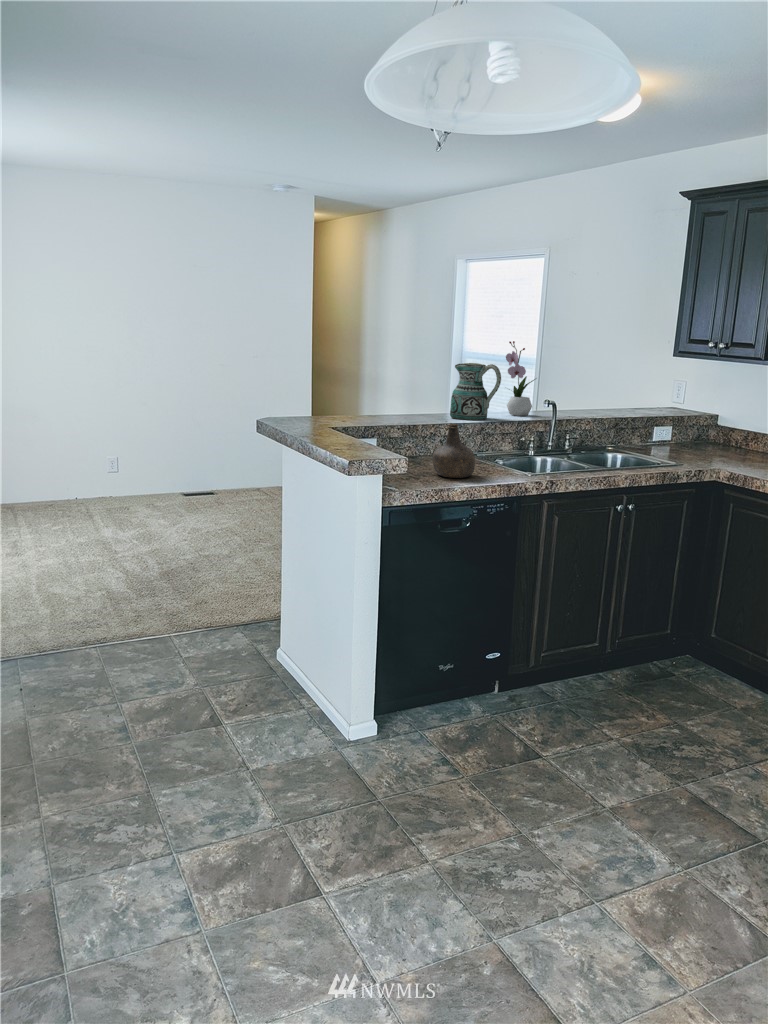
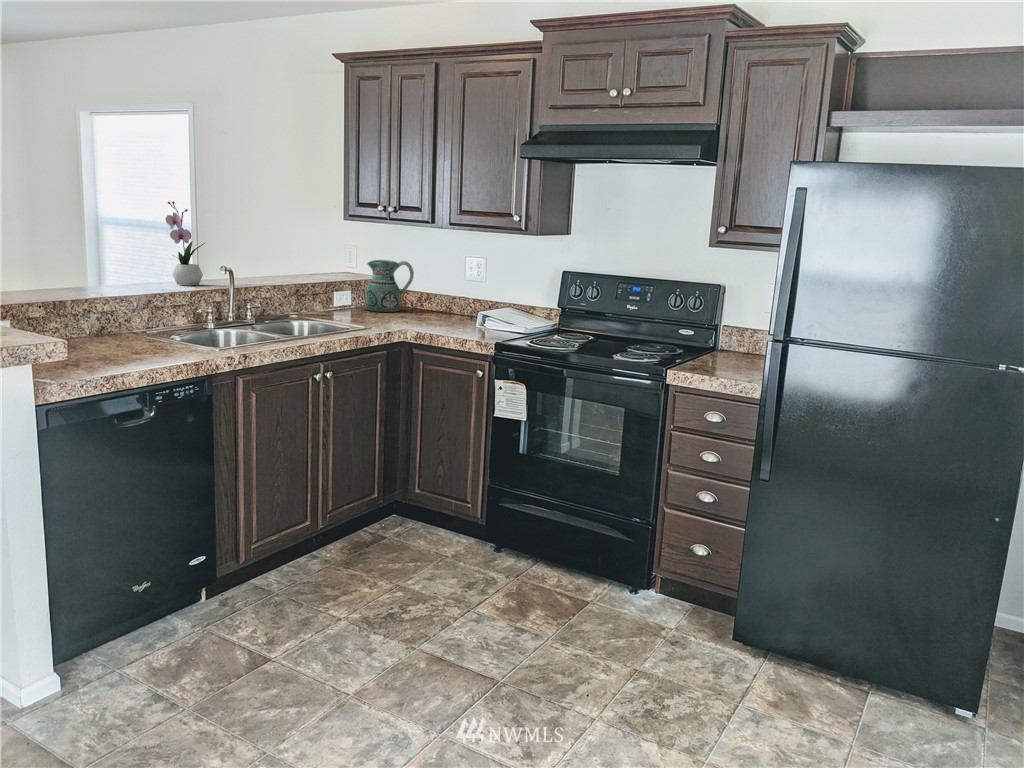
ceramic pitcher: present [450,363,501,420] -> present [366,260,414,312]
bottle: present [433,424,475,478] -> none [94,297,150,361]

